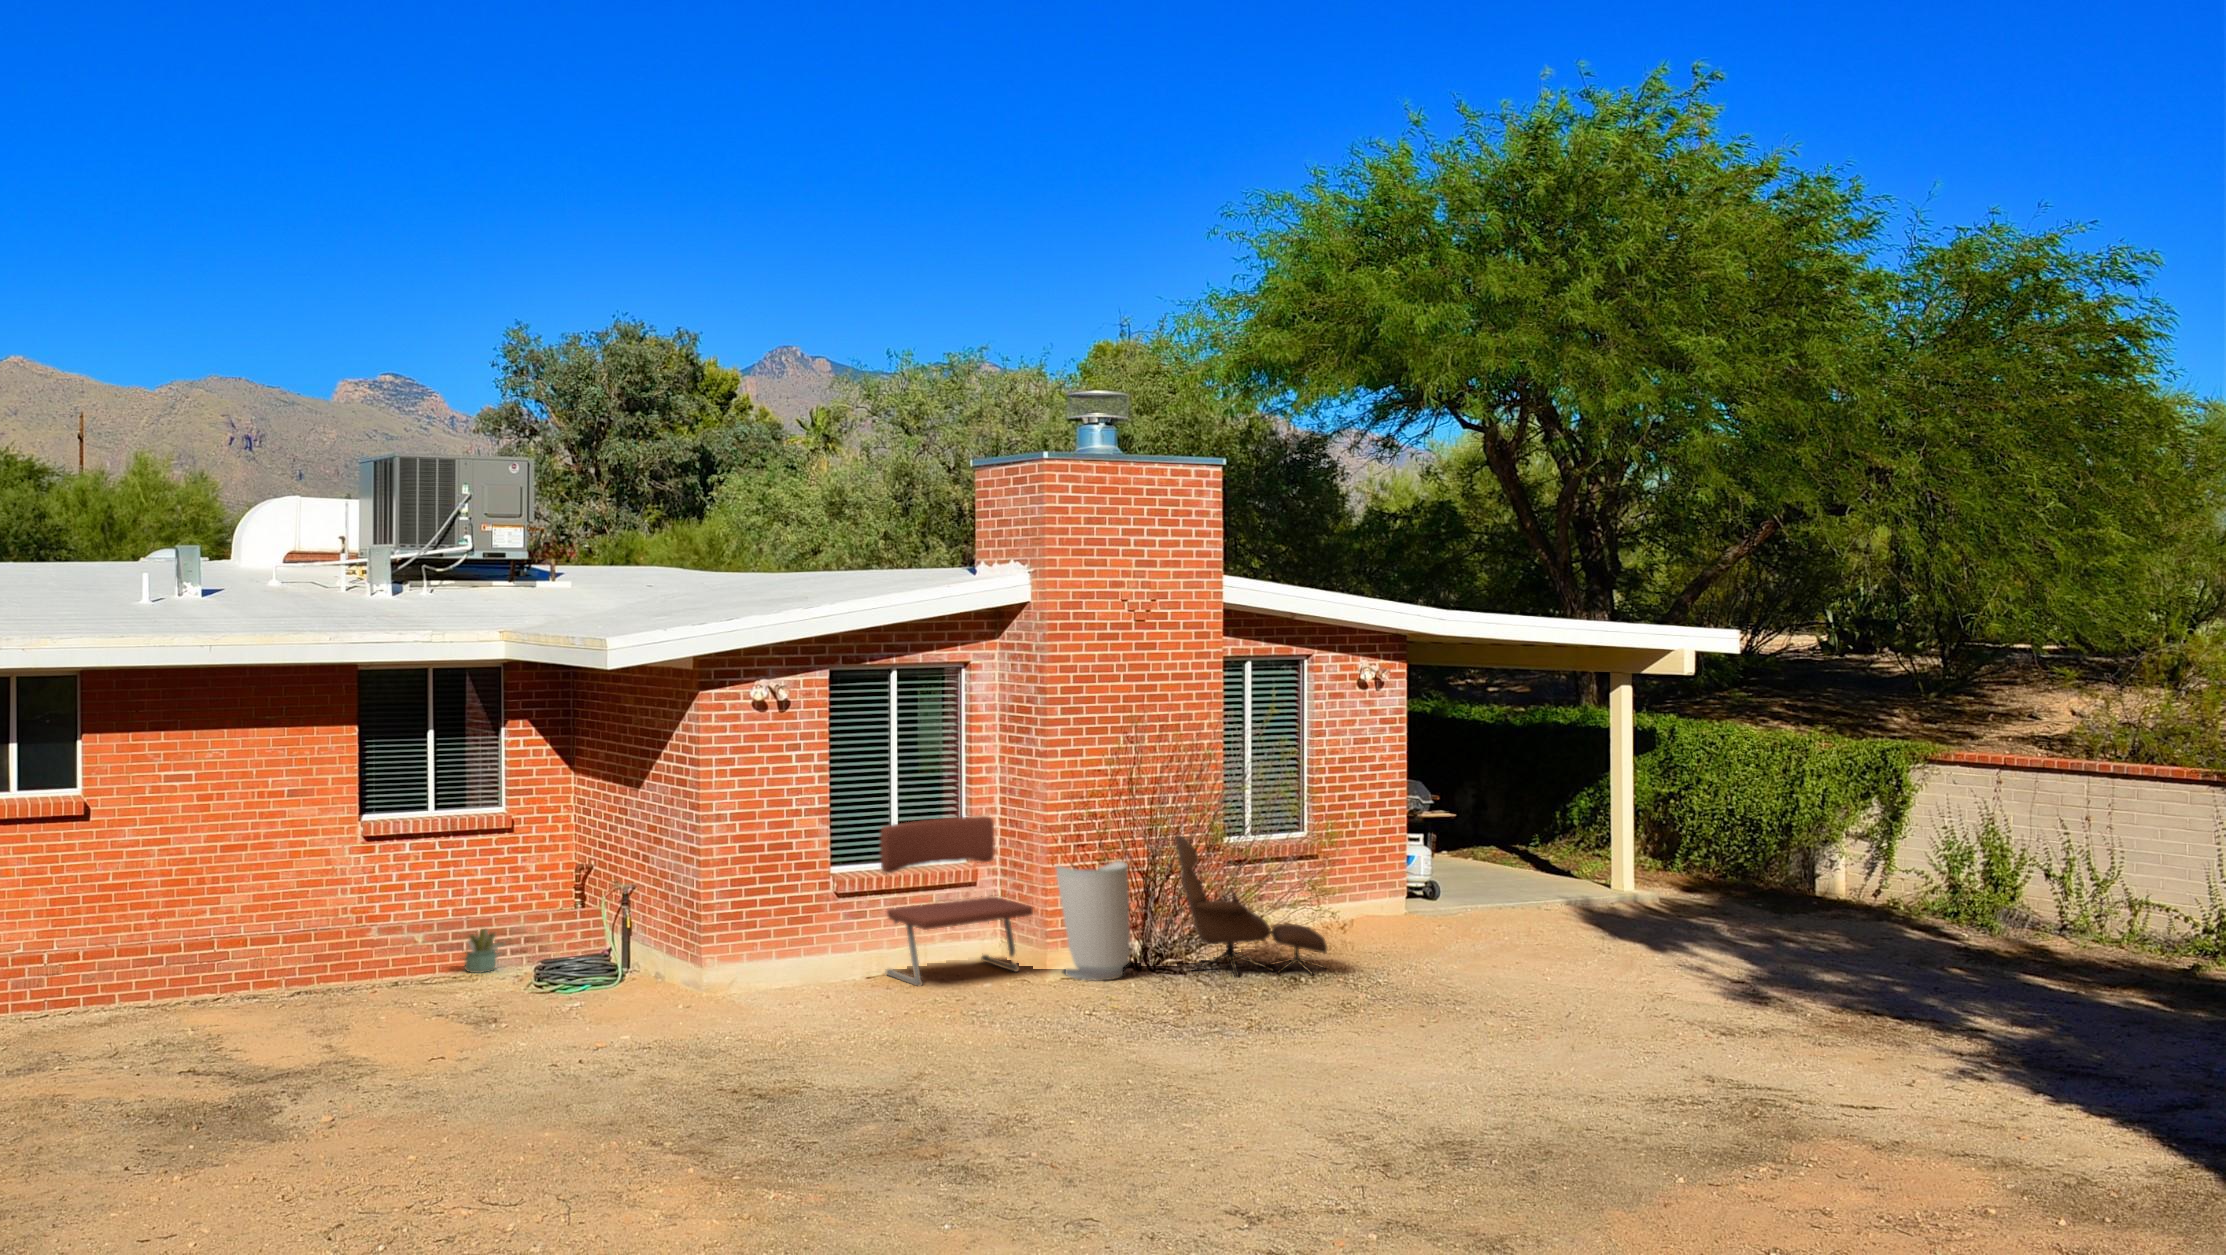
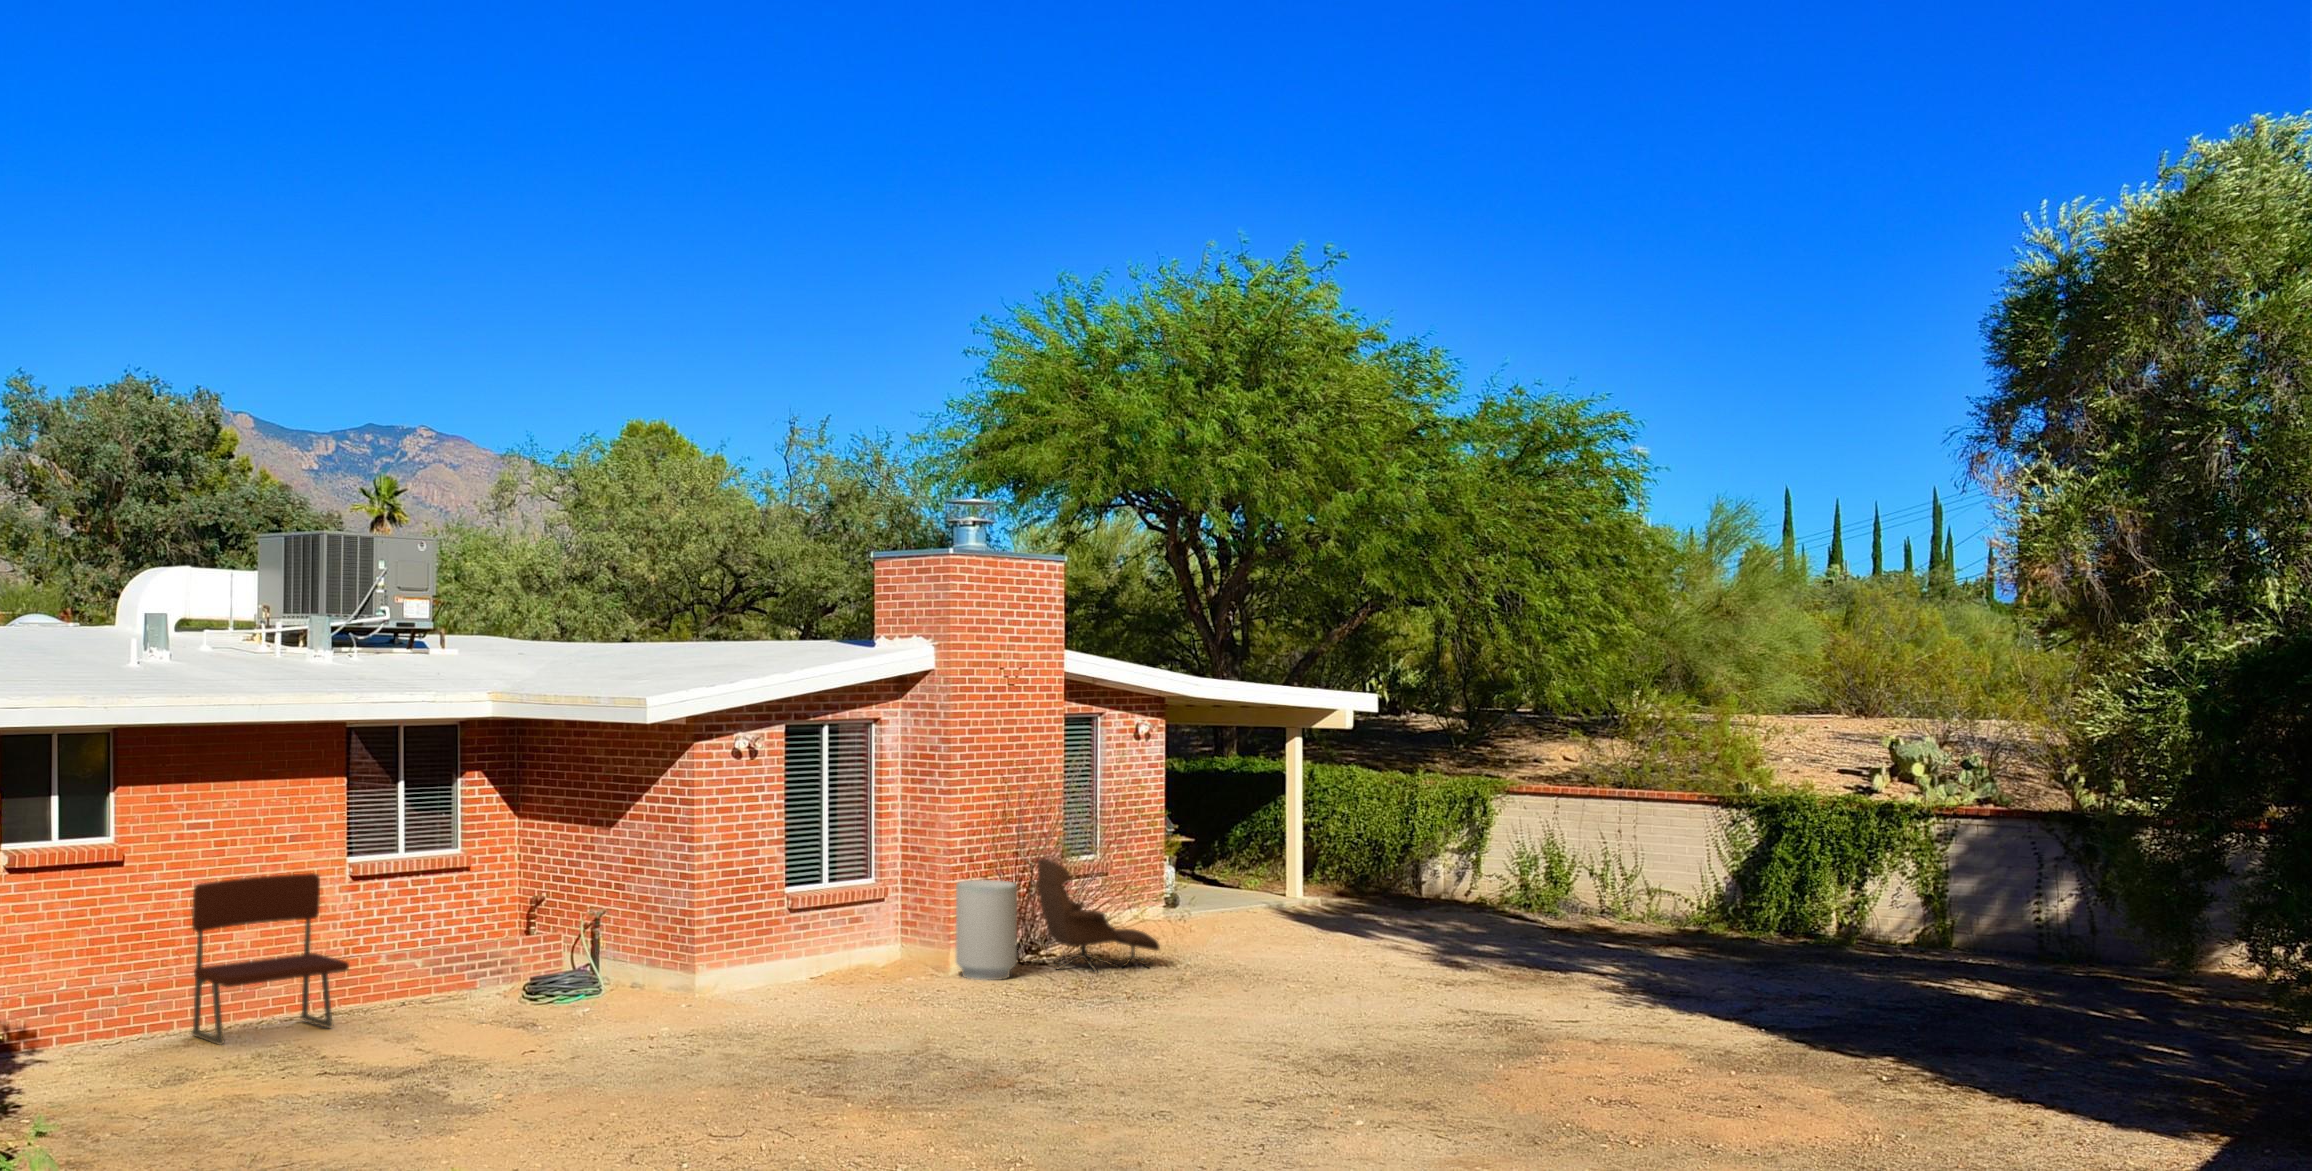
bench: present [880,816,1033,986] -> present [192,873,349,1045]
decorative plant: present [460,929,504,973] -> none [437,961,476,1003]

